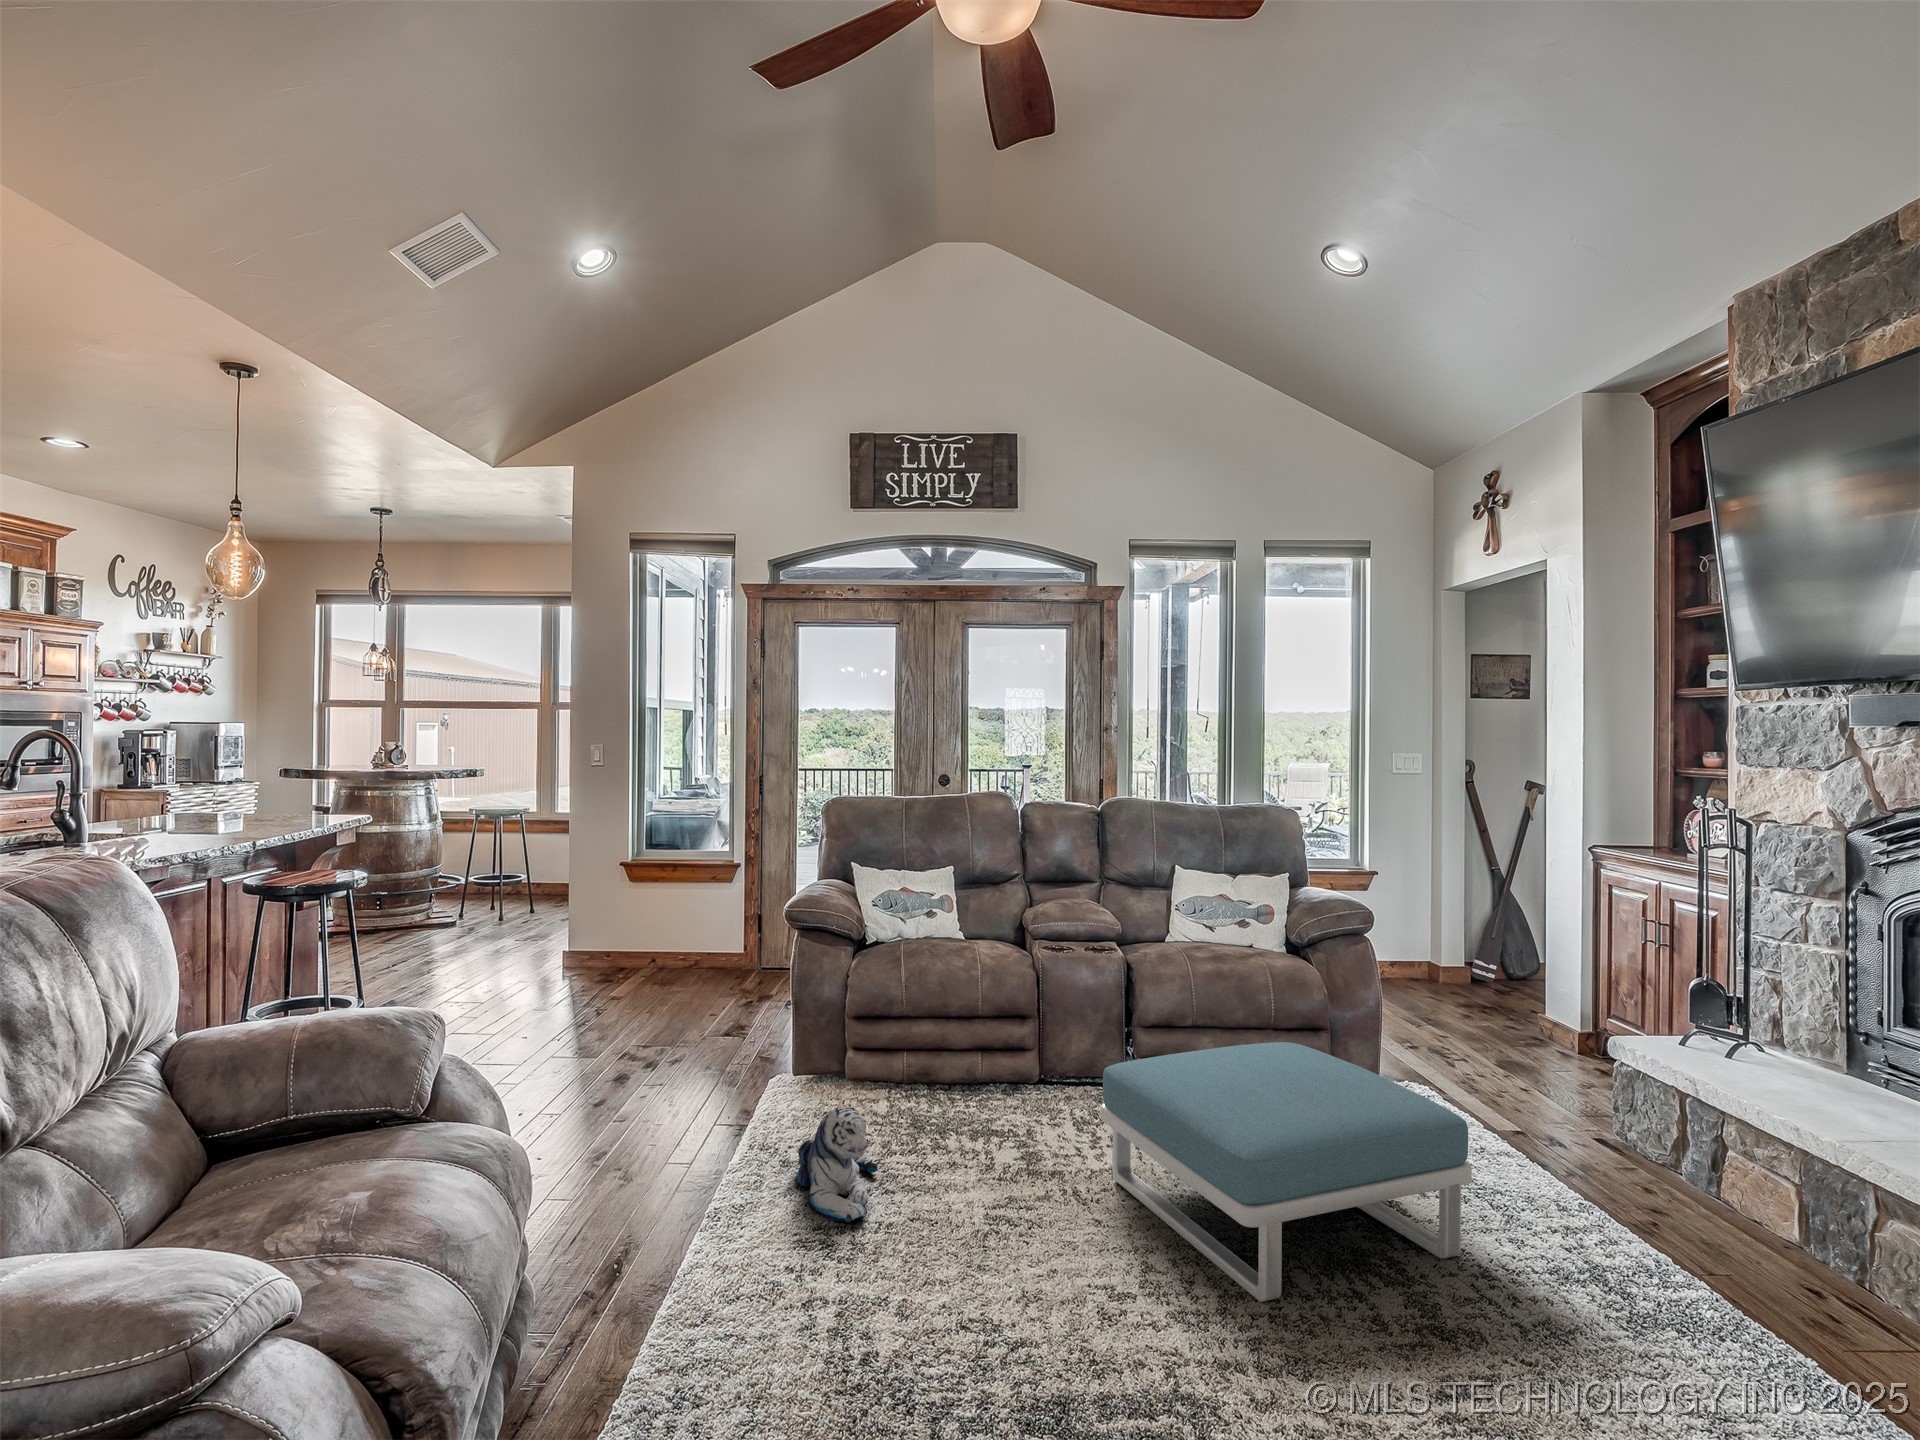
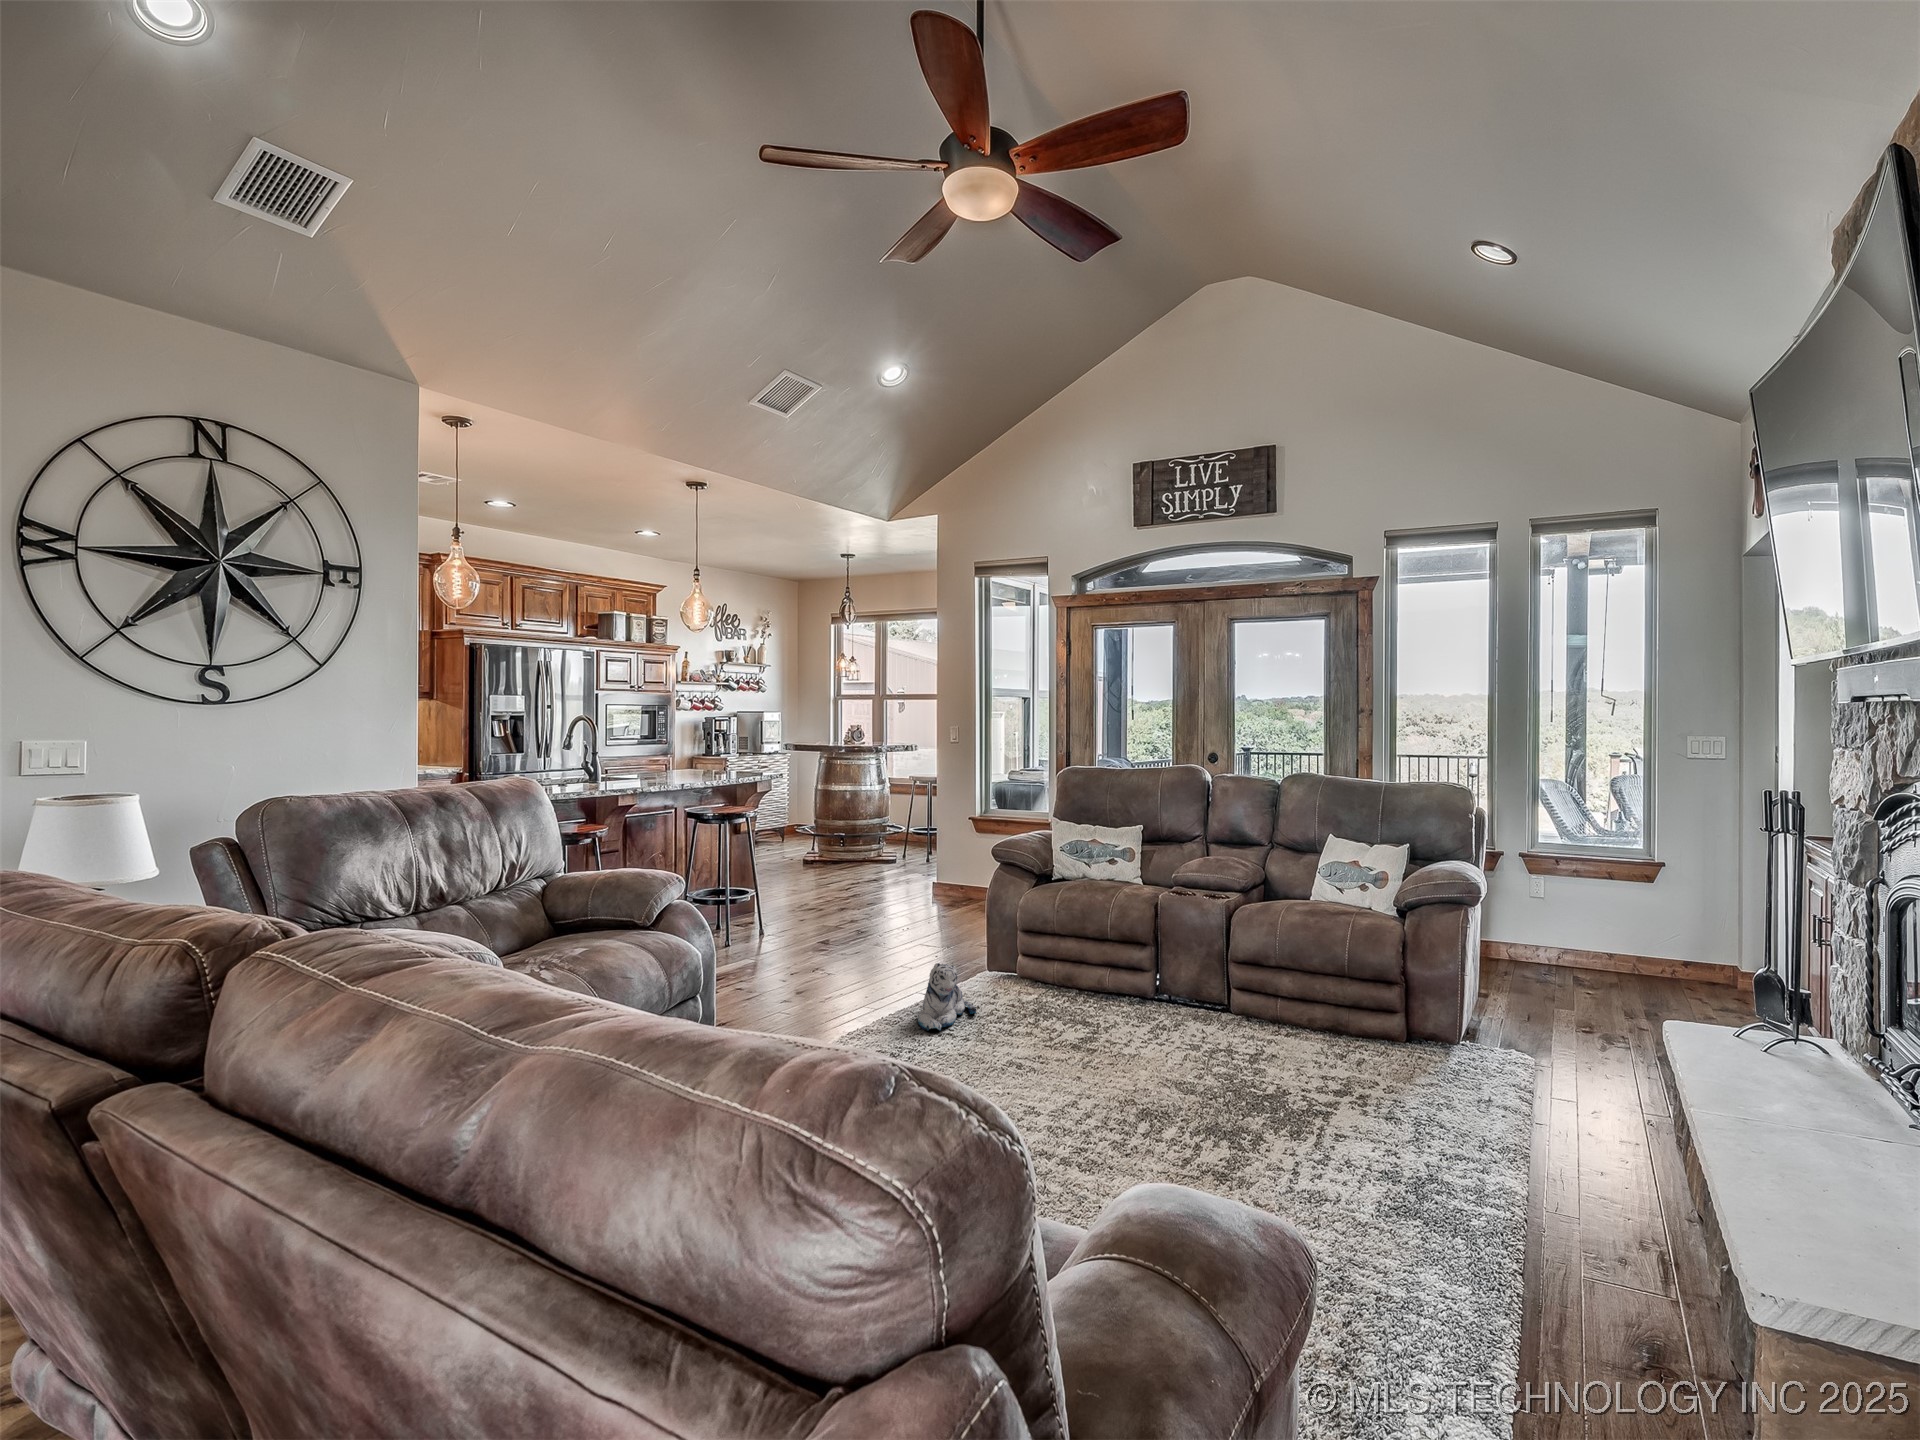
footstool: present [1101,1042,1472,1302] -> none [1106,959,1325,1122]

